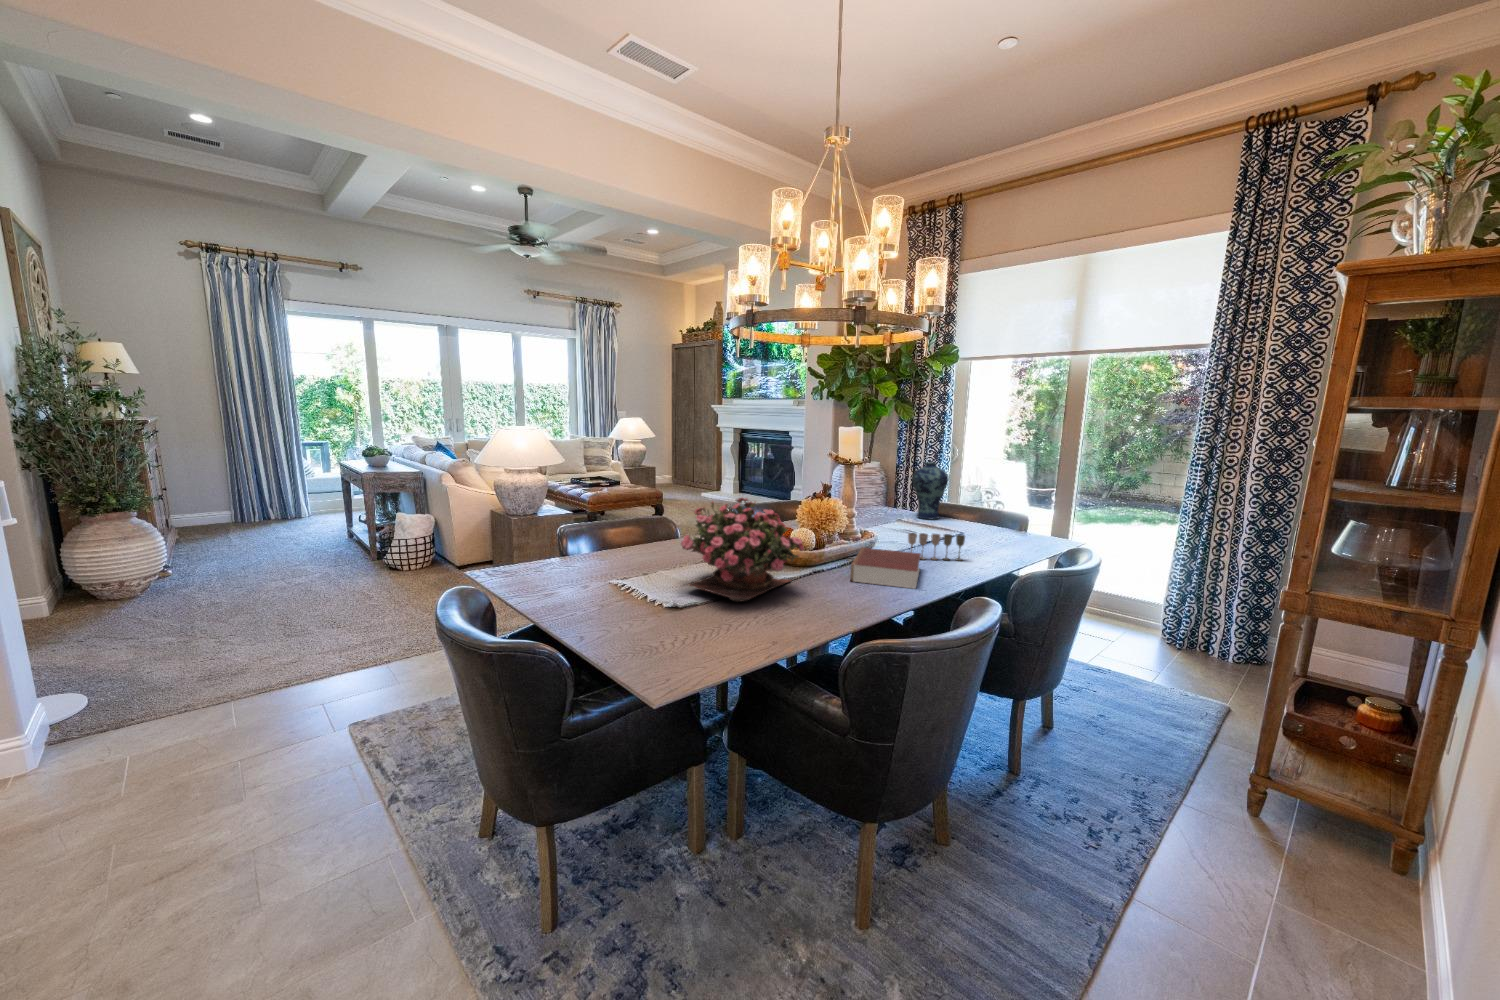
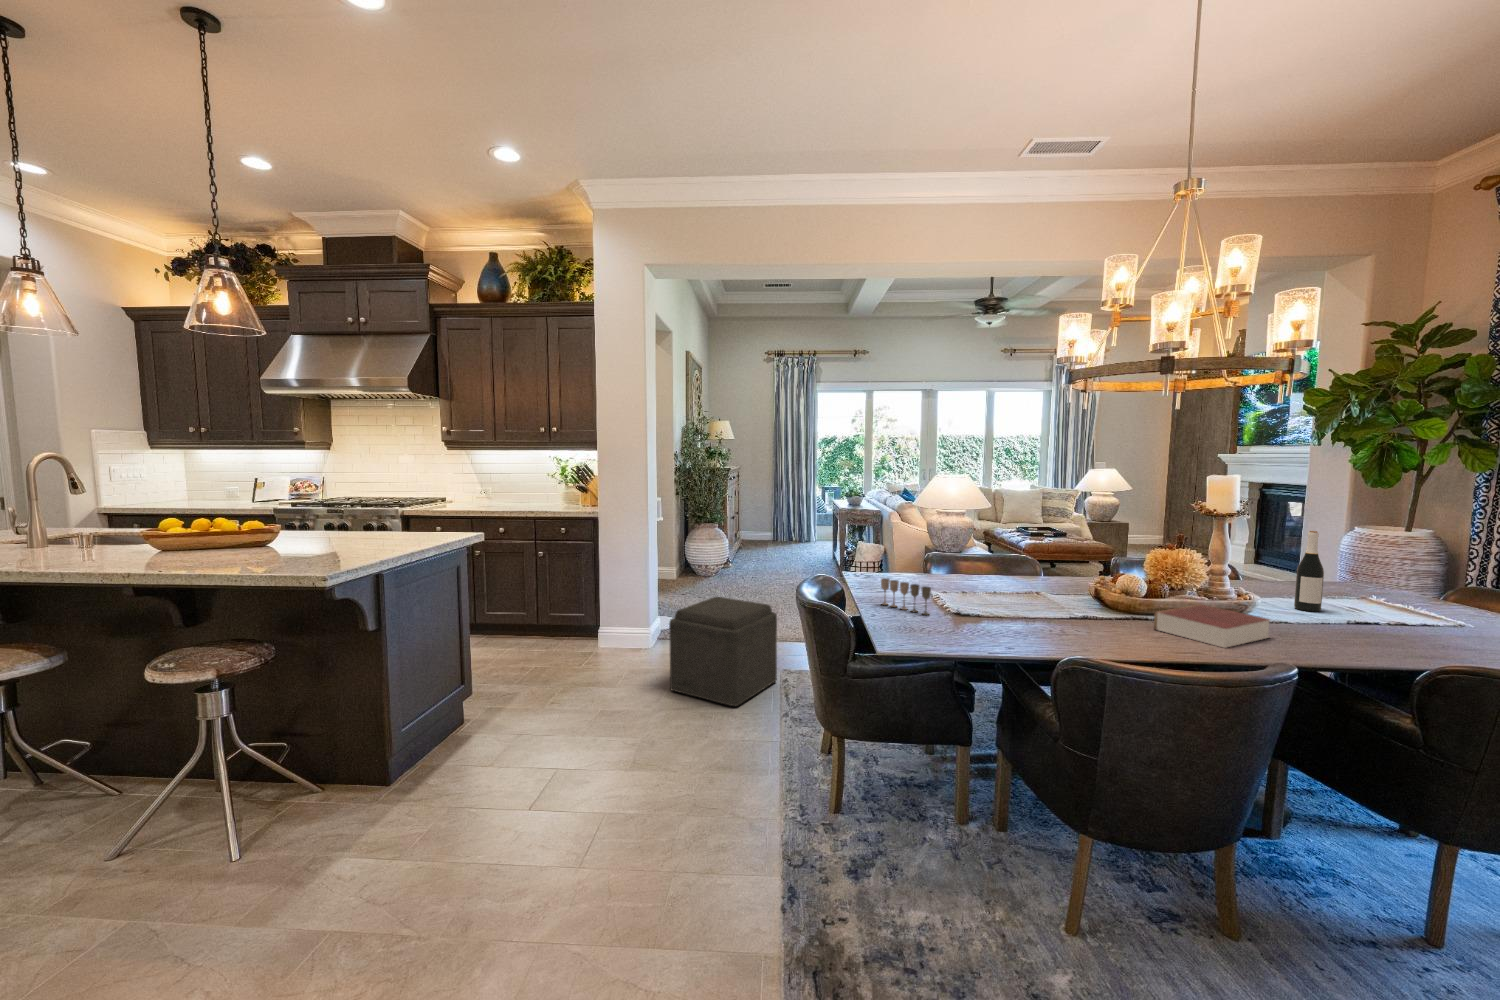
vase: present [912,462,948,519] -> none [1388,528,1455,608]
wine bottle: none [885,470,904,536] -> present [1294,531,1324,612]
potted flower: present [681,498,803,602] -> none [977,534,1088,619]
wine glass: present [908,533,965,561] -> present [881,578,931,615]
ottoman: none [103,639,349,845] -> present [669,597,777,706]

